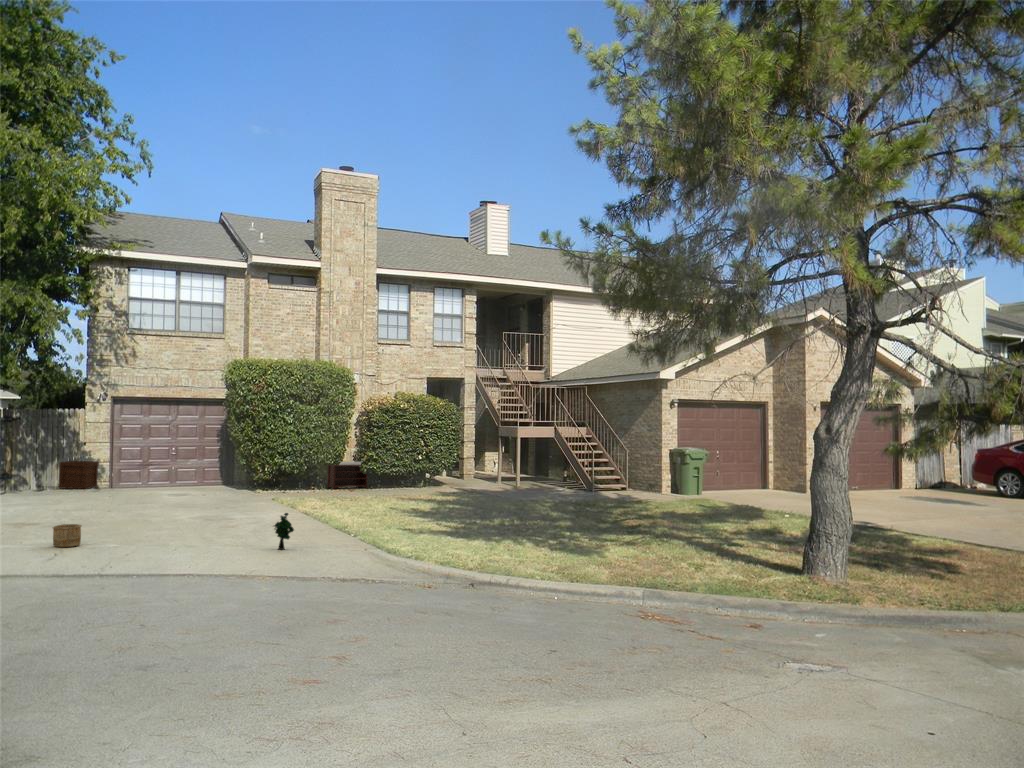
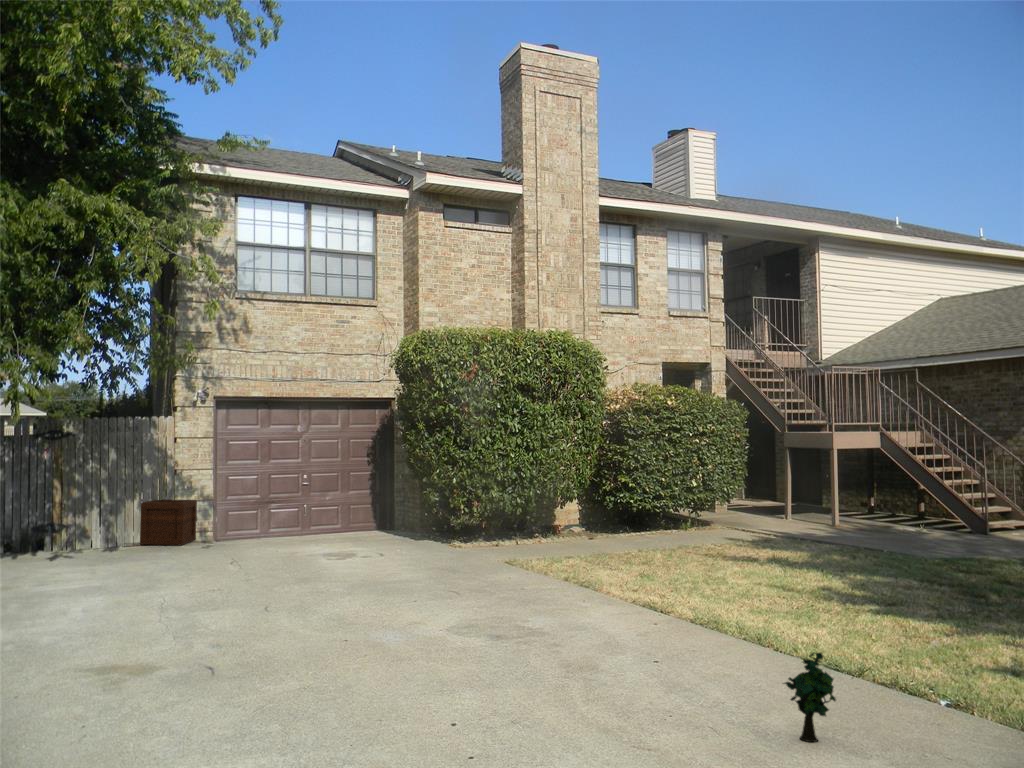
bench: present [327,462,368,489] -> none [541,492,603,537]
wooden bucket: present [53,524,81,547] -> none [279,684,341,748]

